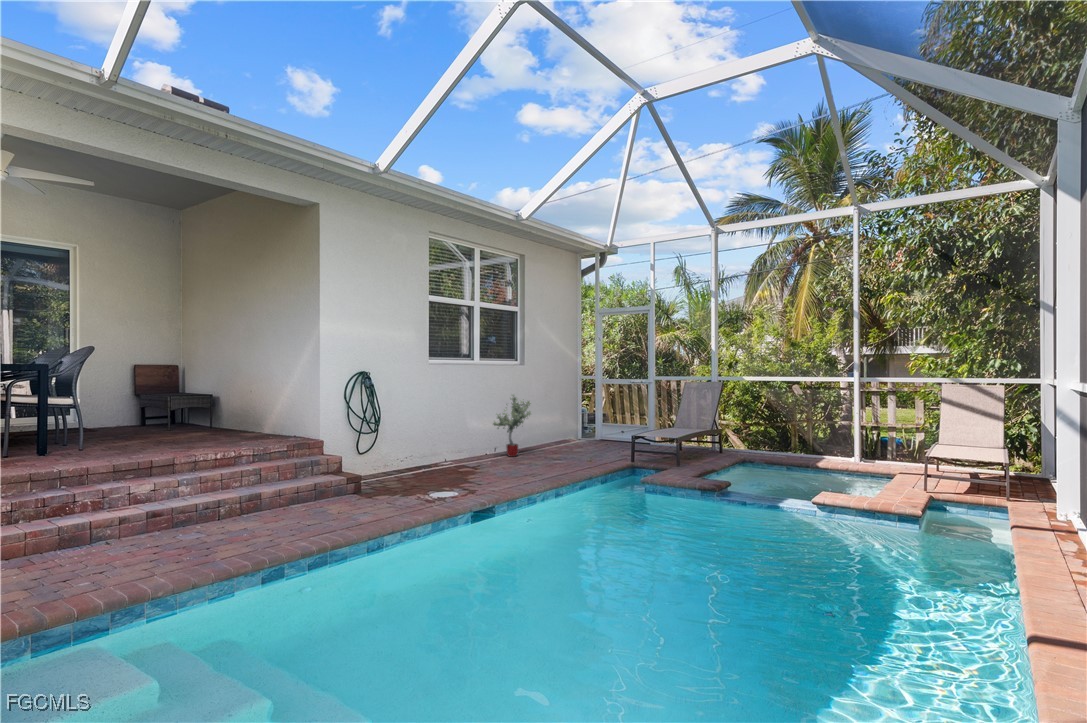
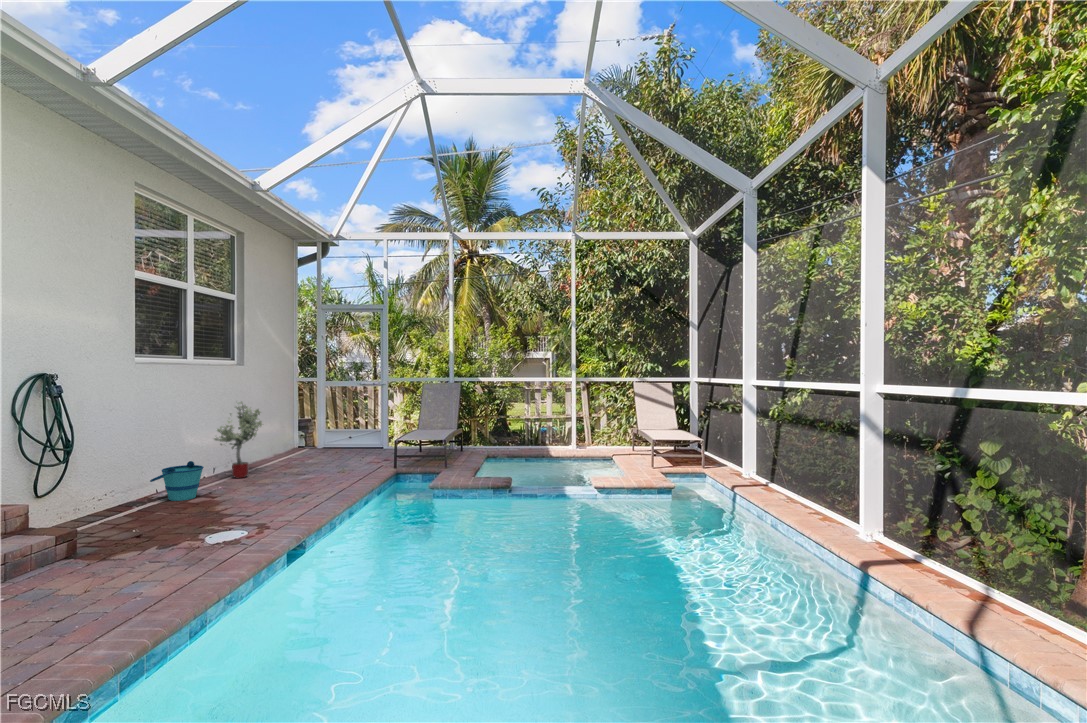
bucket: none [437,439,471,468] -> present [150,461,204,501]

